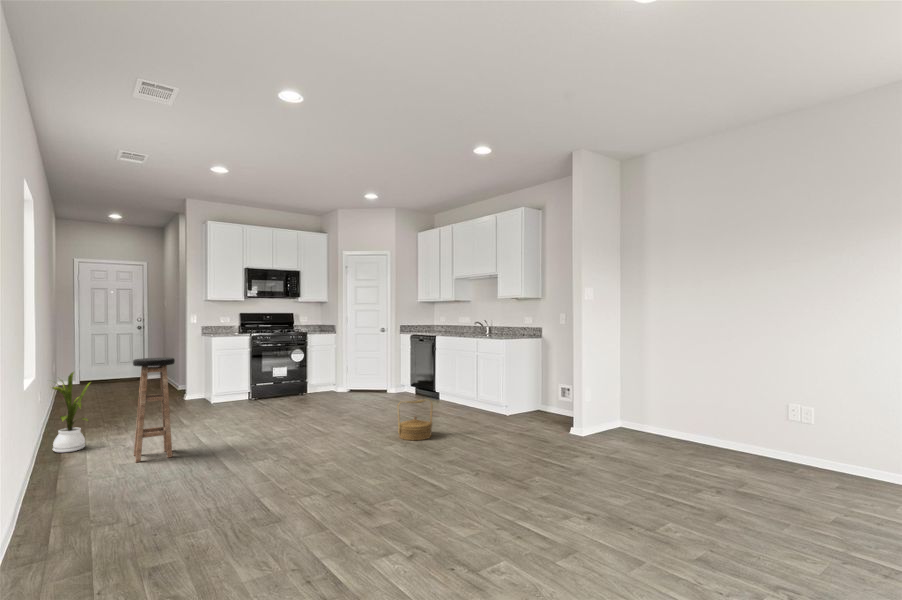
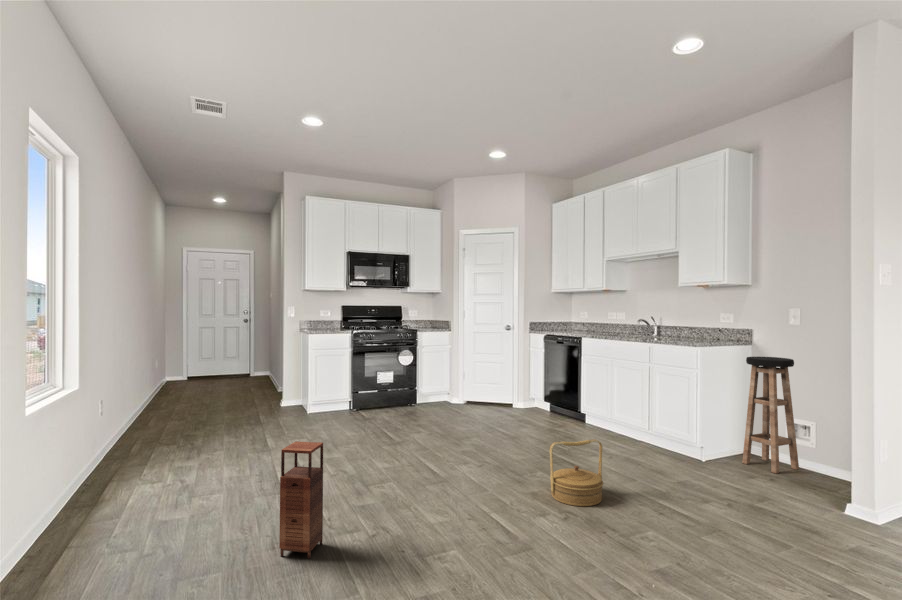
bar stool: present [133,358,175,462] -> present [742,357,799,474]
house plant: present [52,372,90,452] -> none [85,383,147,488]
storage cabinet: none [218,400,245,471] -> present [279,441,323,559]

